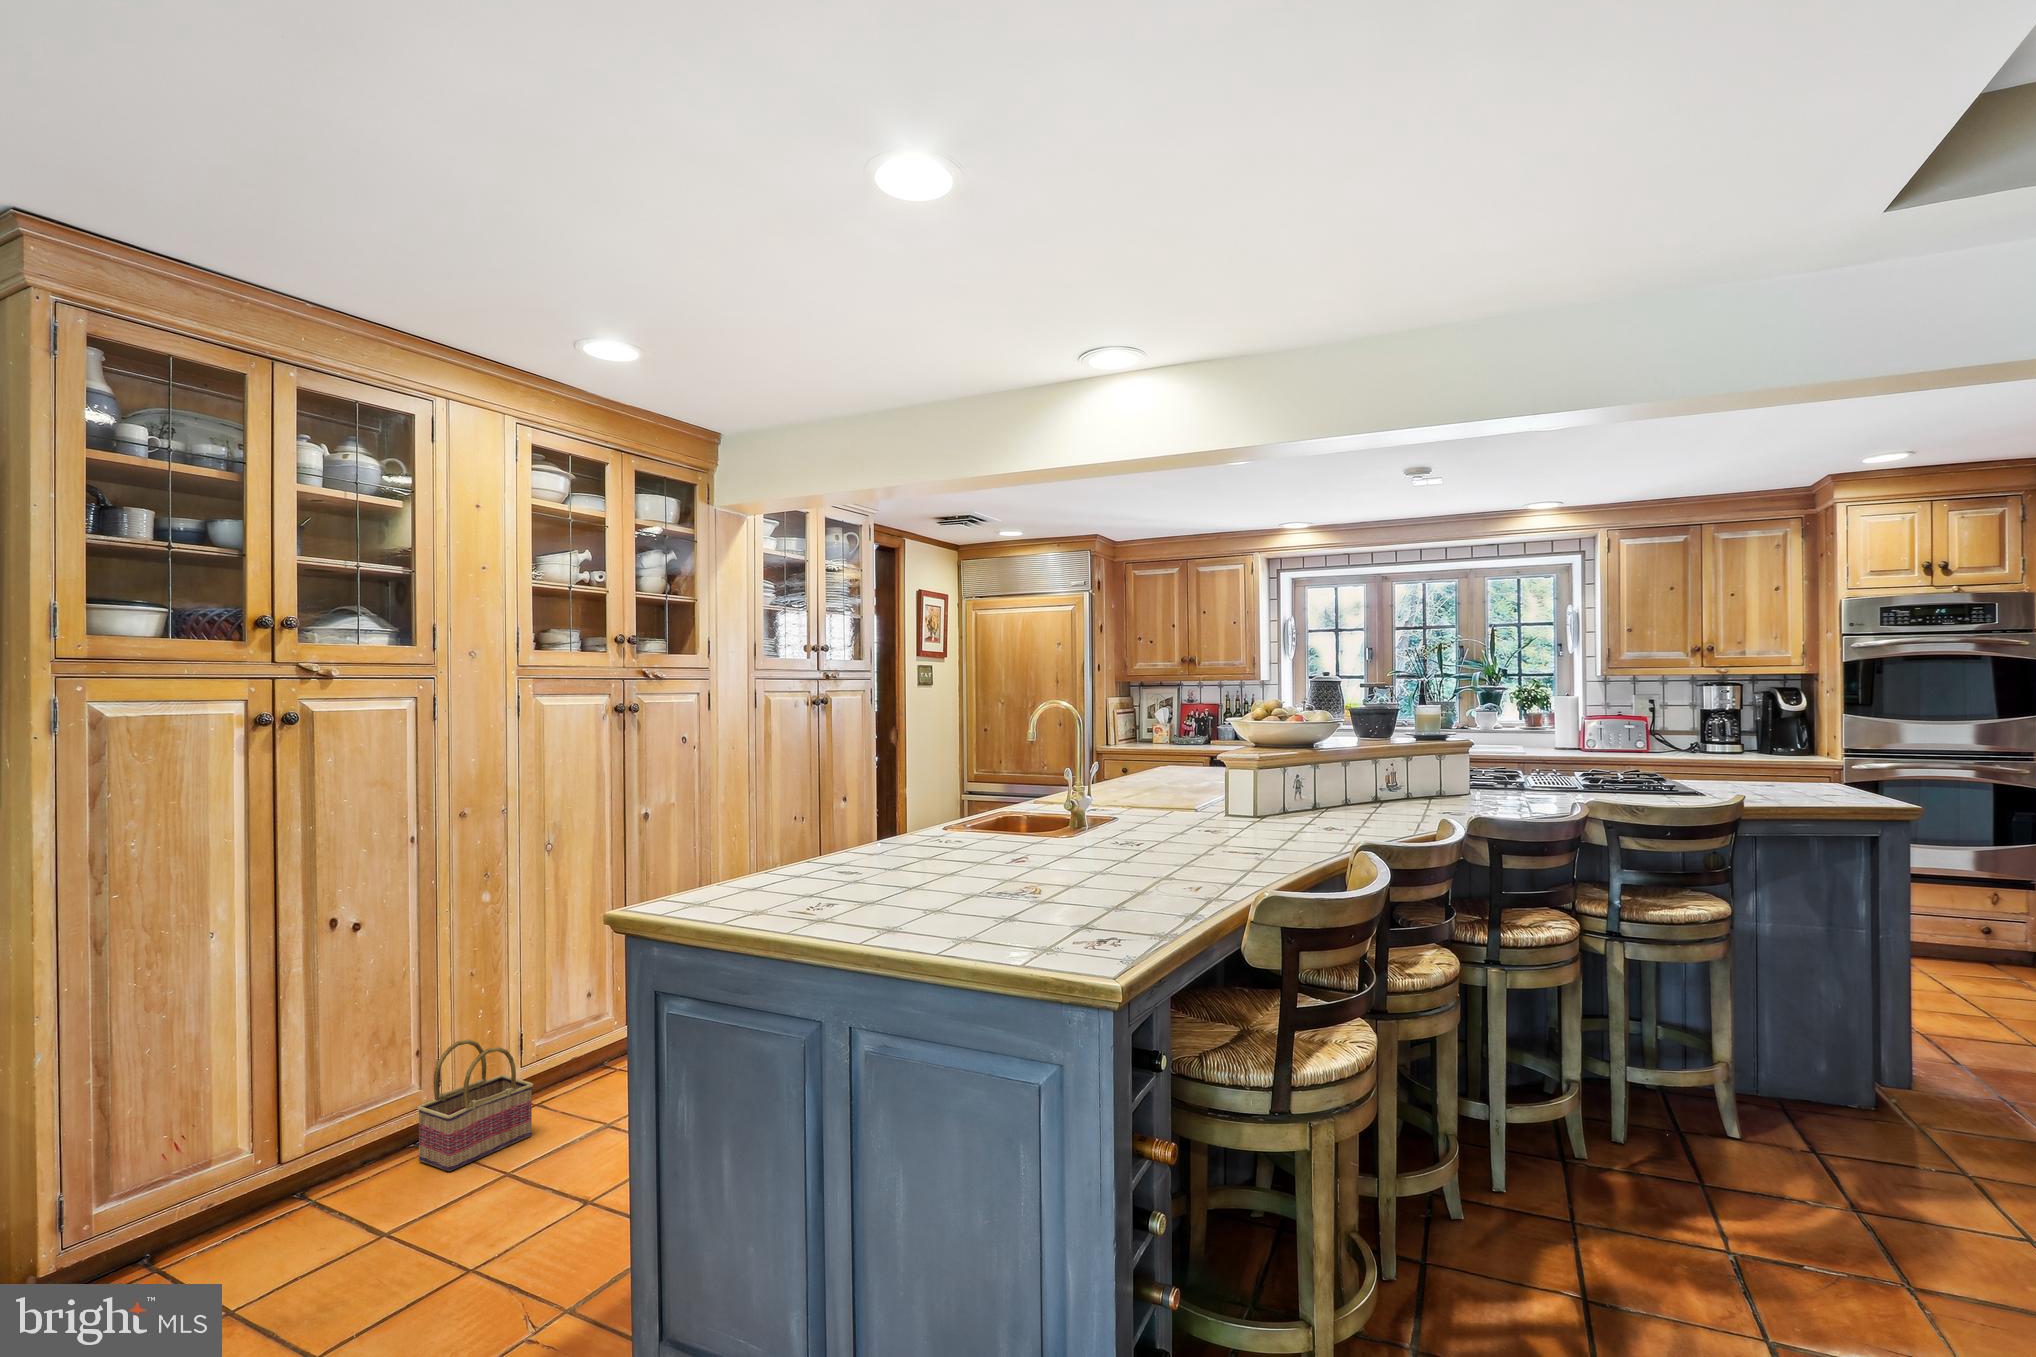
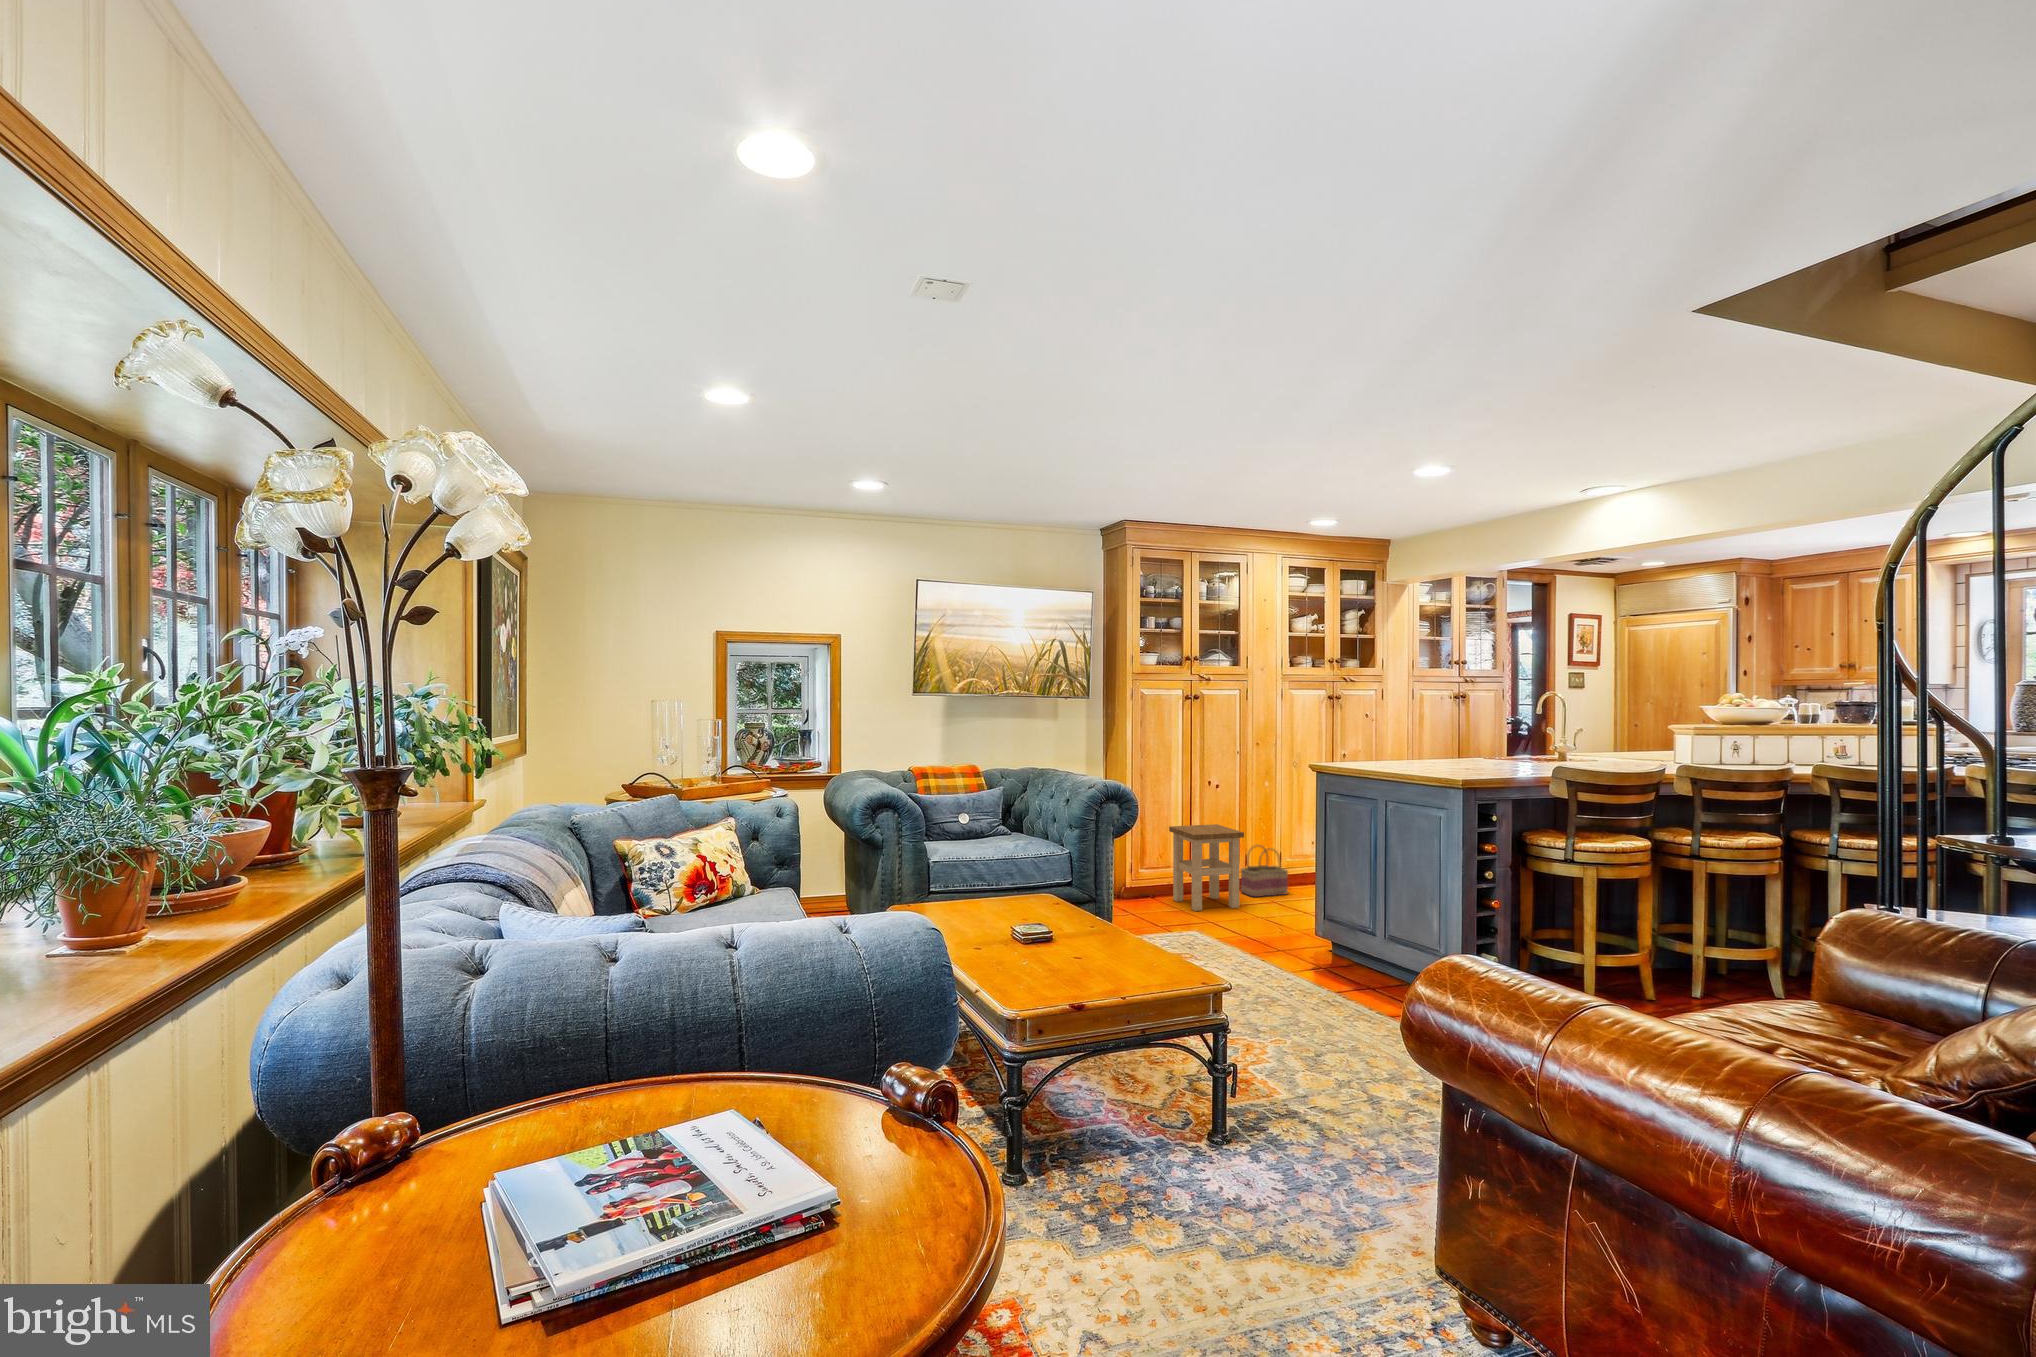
stool: none [206,1022,427,1289] -> present [1169,824,1244,911]

